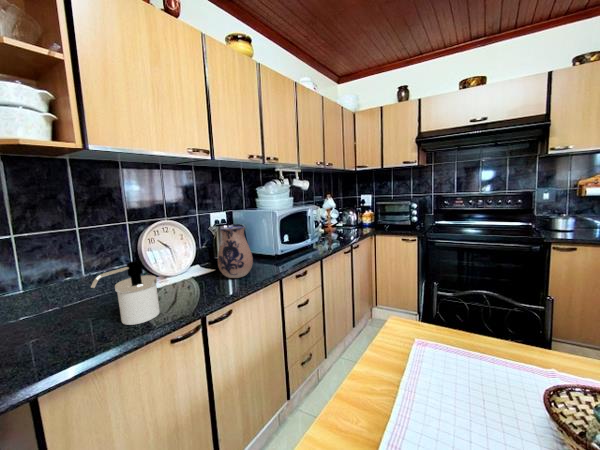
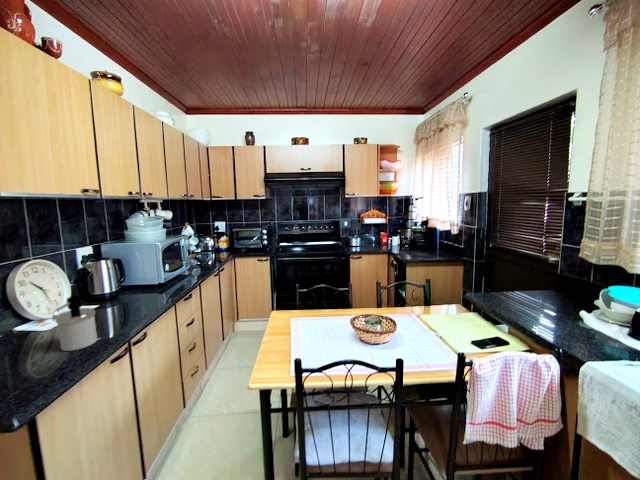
ceramic pitcher: present [218,226,253,278] -> none [116,259,153,306]

